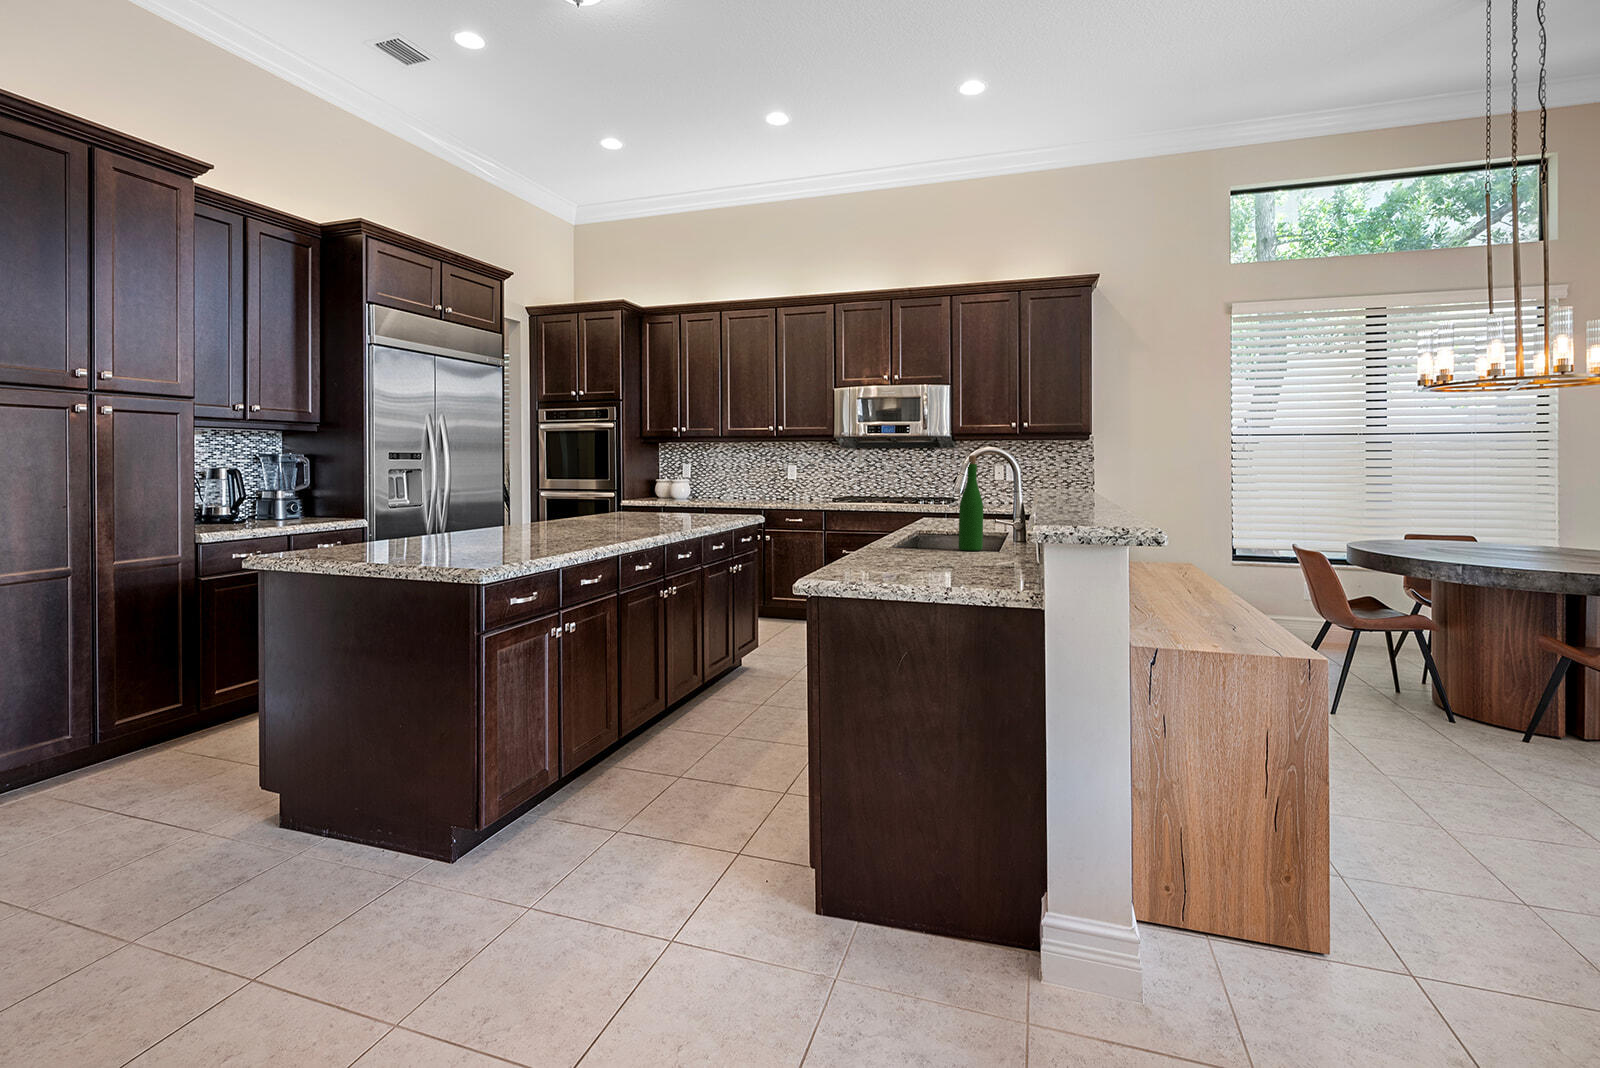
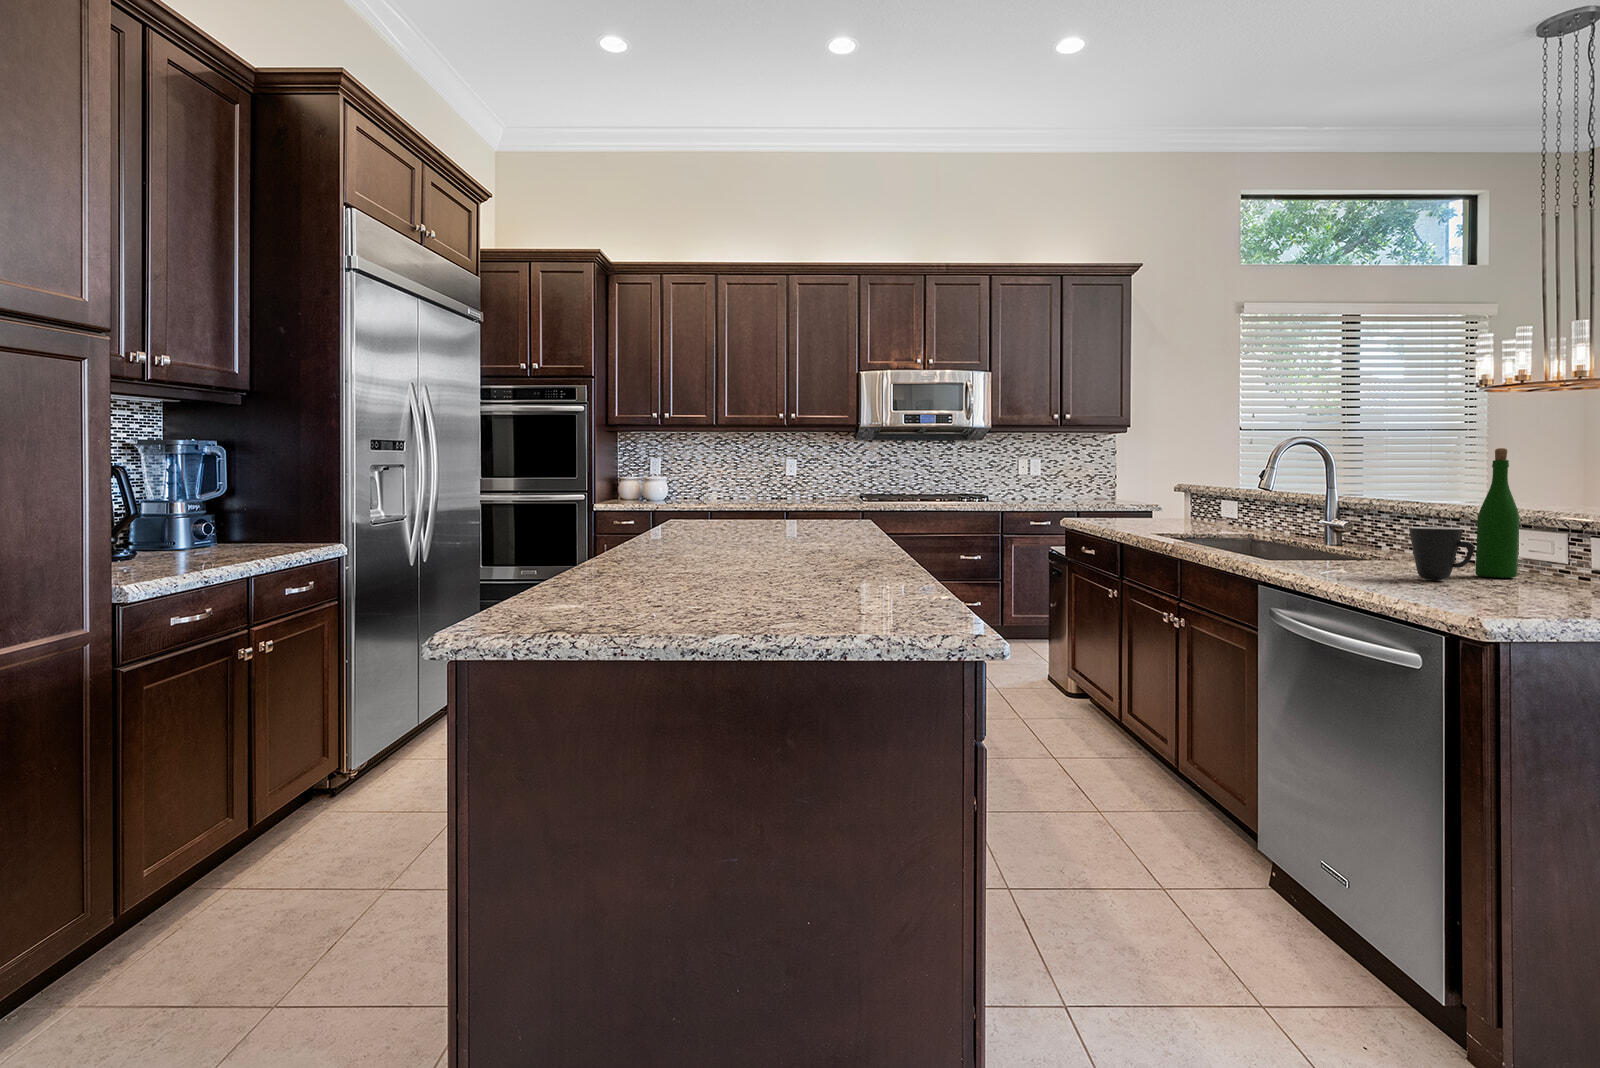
mug: none [895,512,926,550] -> present [1409,527,1474,580]

